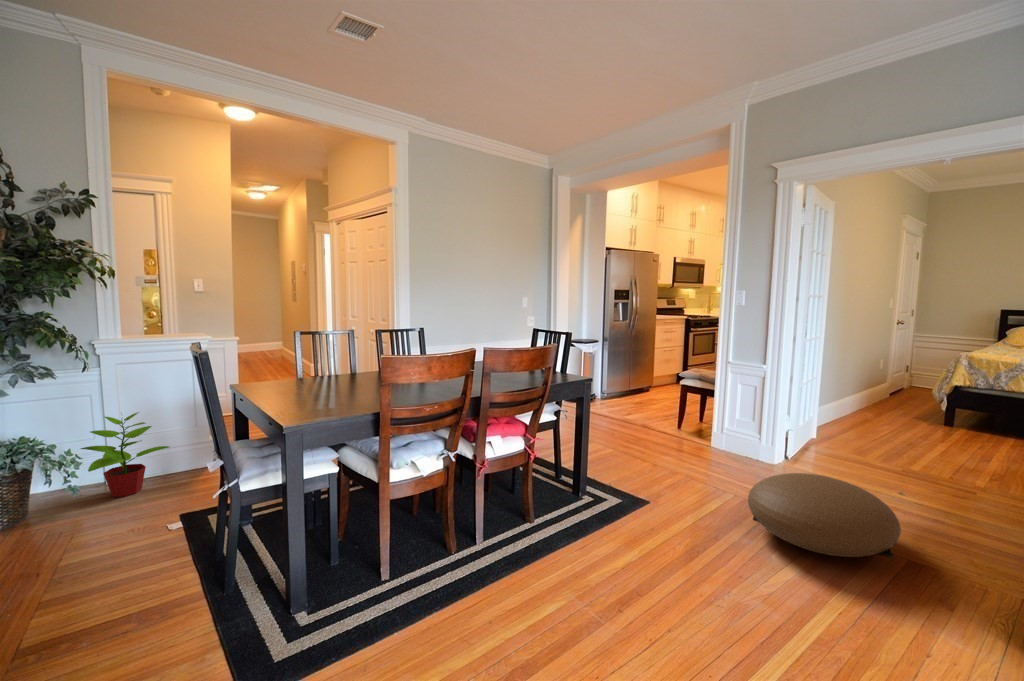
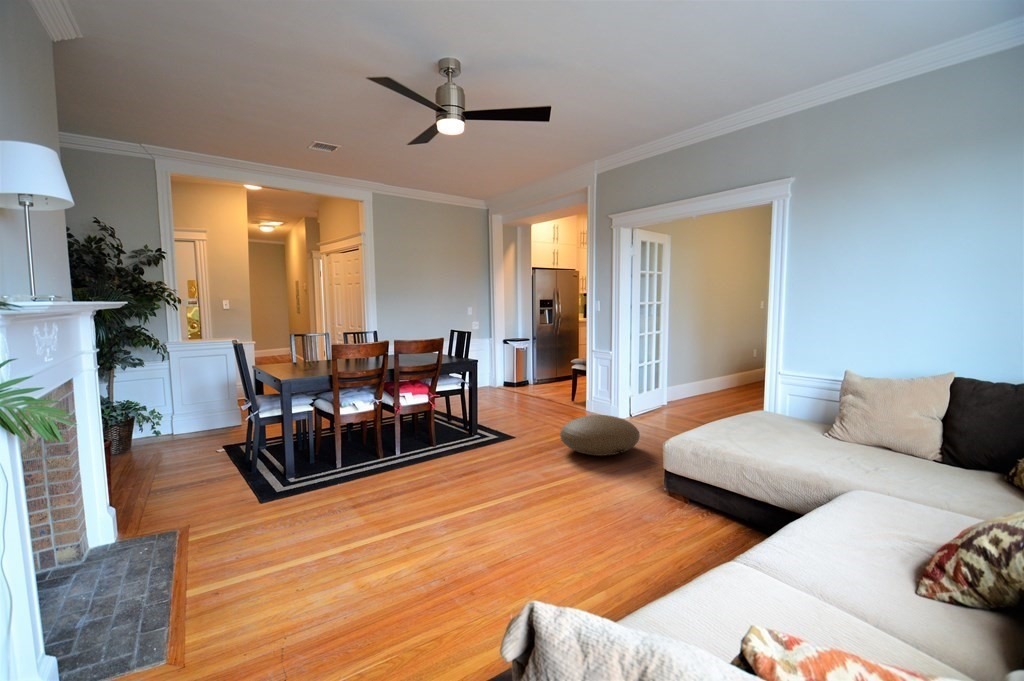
potted plant: present [81,412,169,497] -> none [161,386,214,439]

